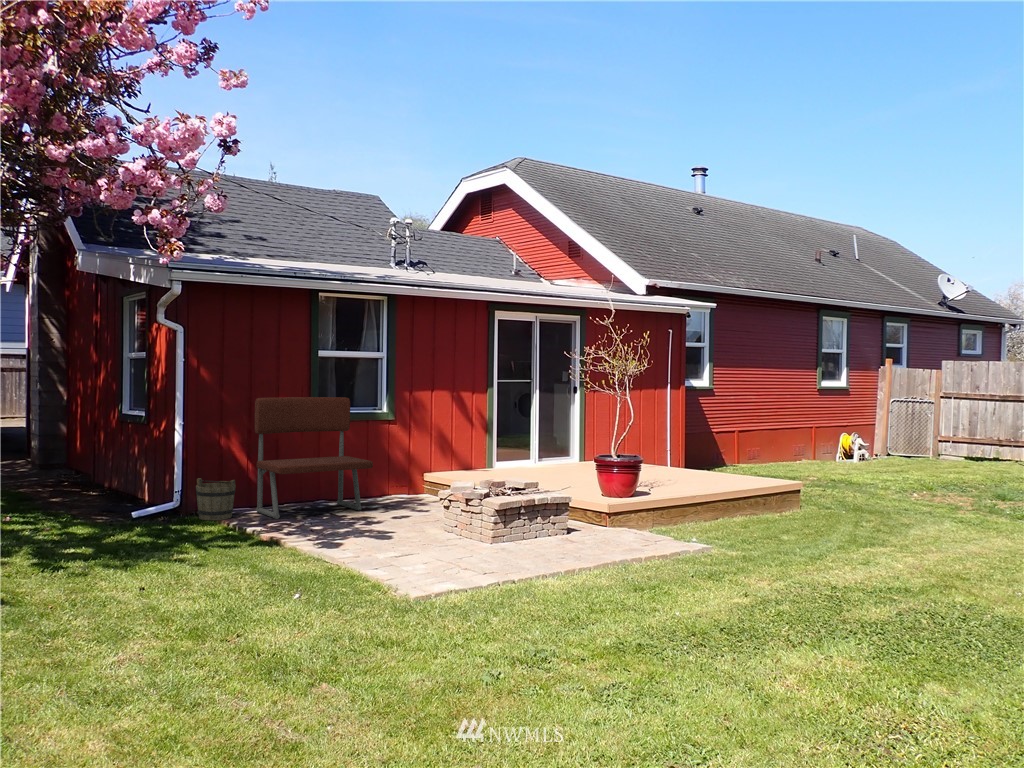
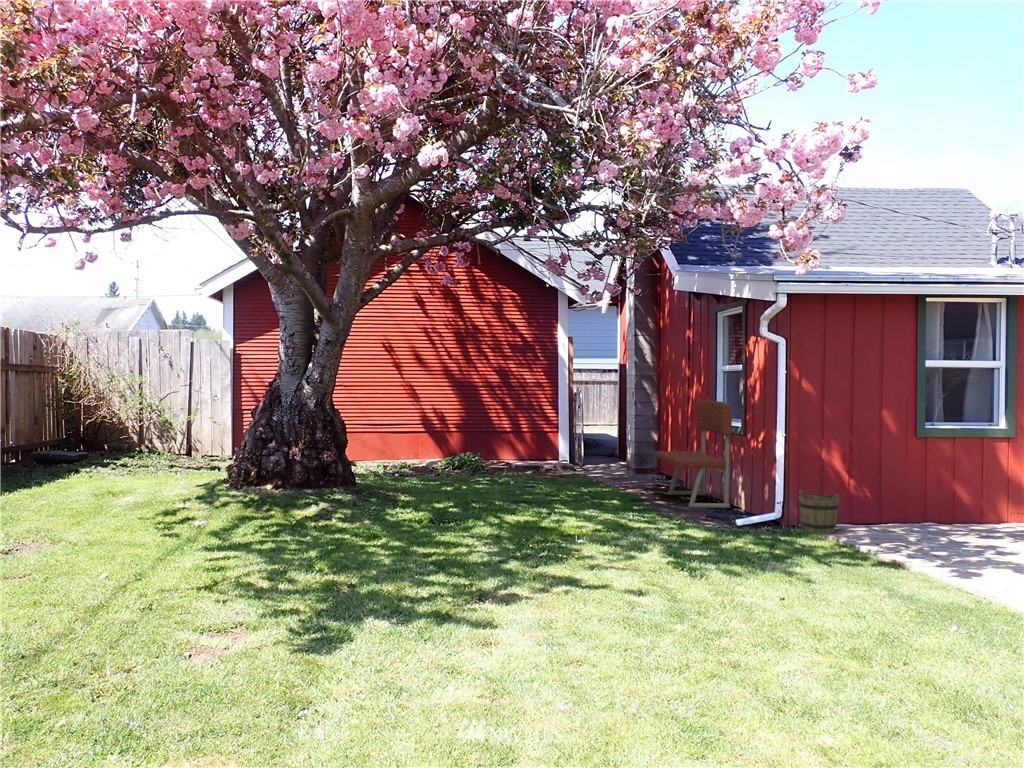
bench: present [255,397,373,519] -> present [656,400,732,508]

